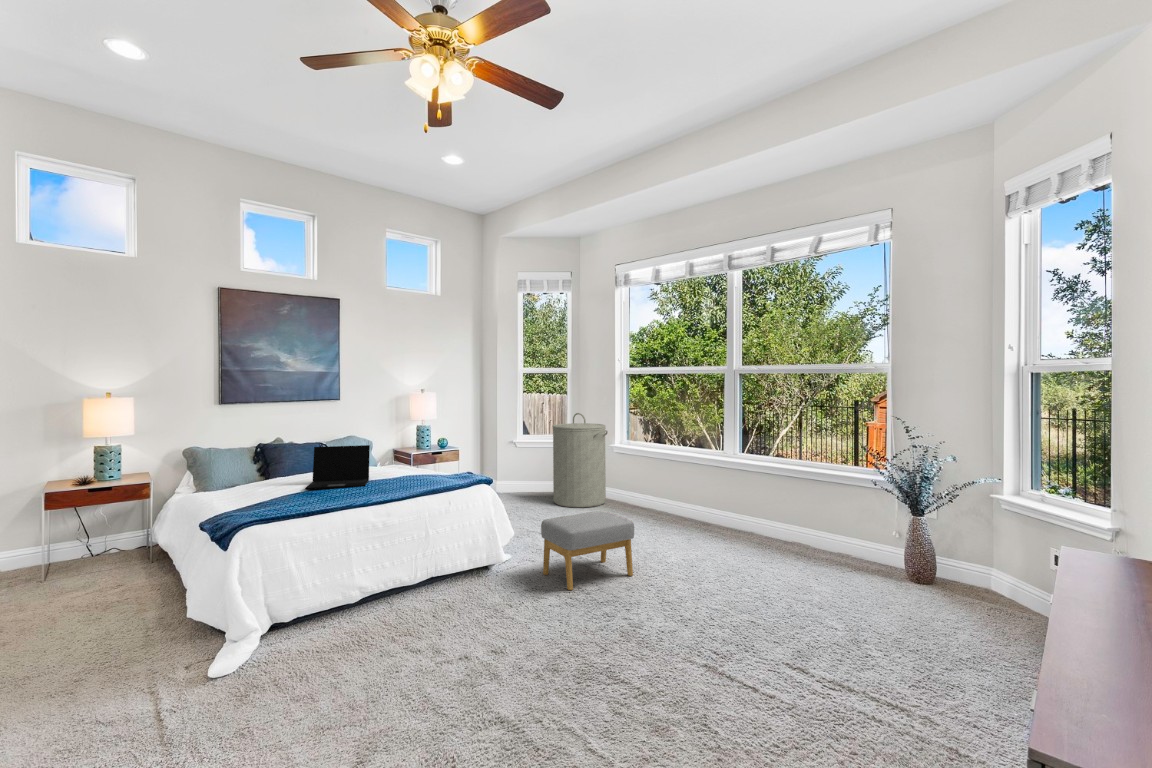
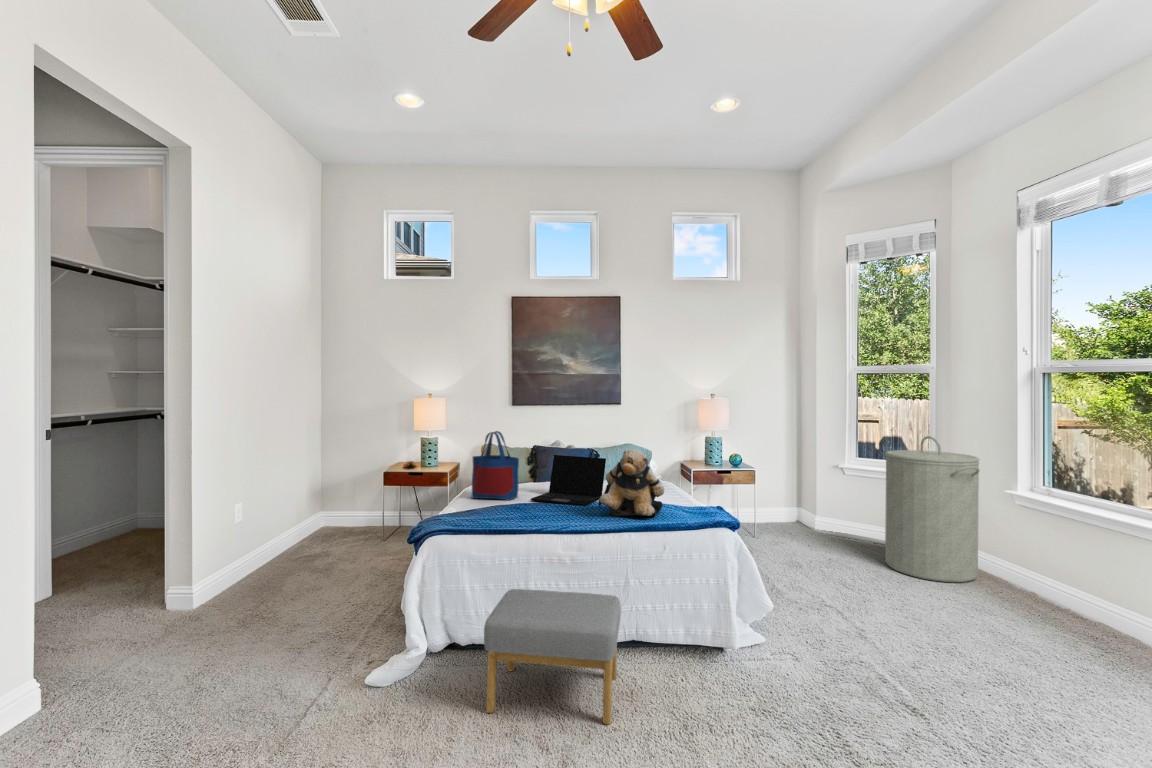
tote bag: none [229,428,286,497] -> present [472,431,519,500]
teddy bear: none [388,432,441,488] -> present [599,449,664,517]
footstool: present [541,511,634,590] -> present [484,589,621,724]

